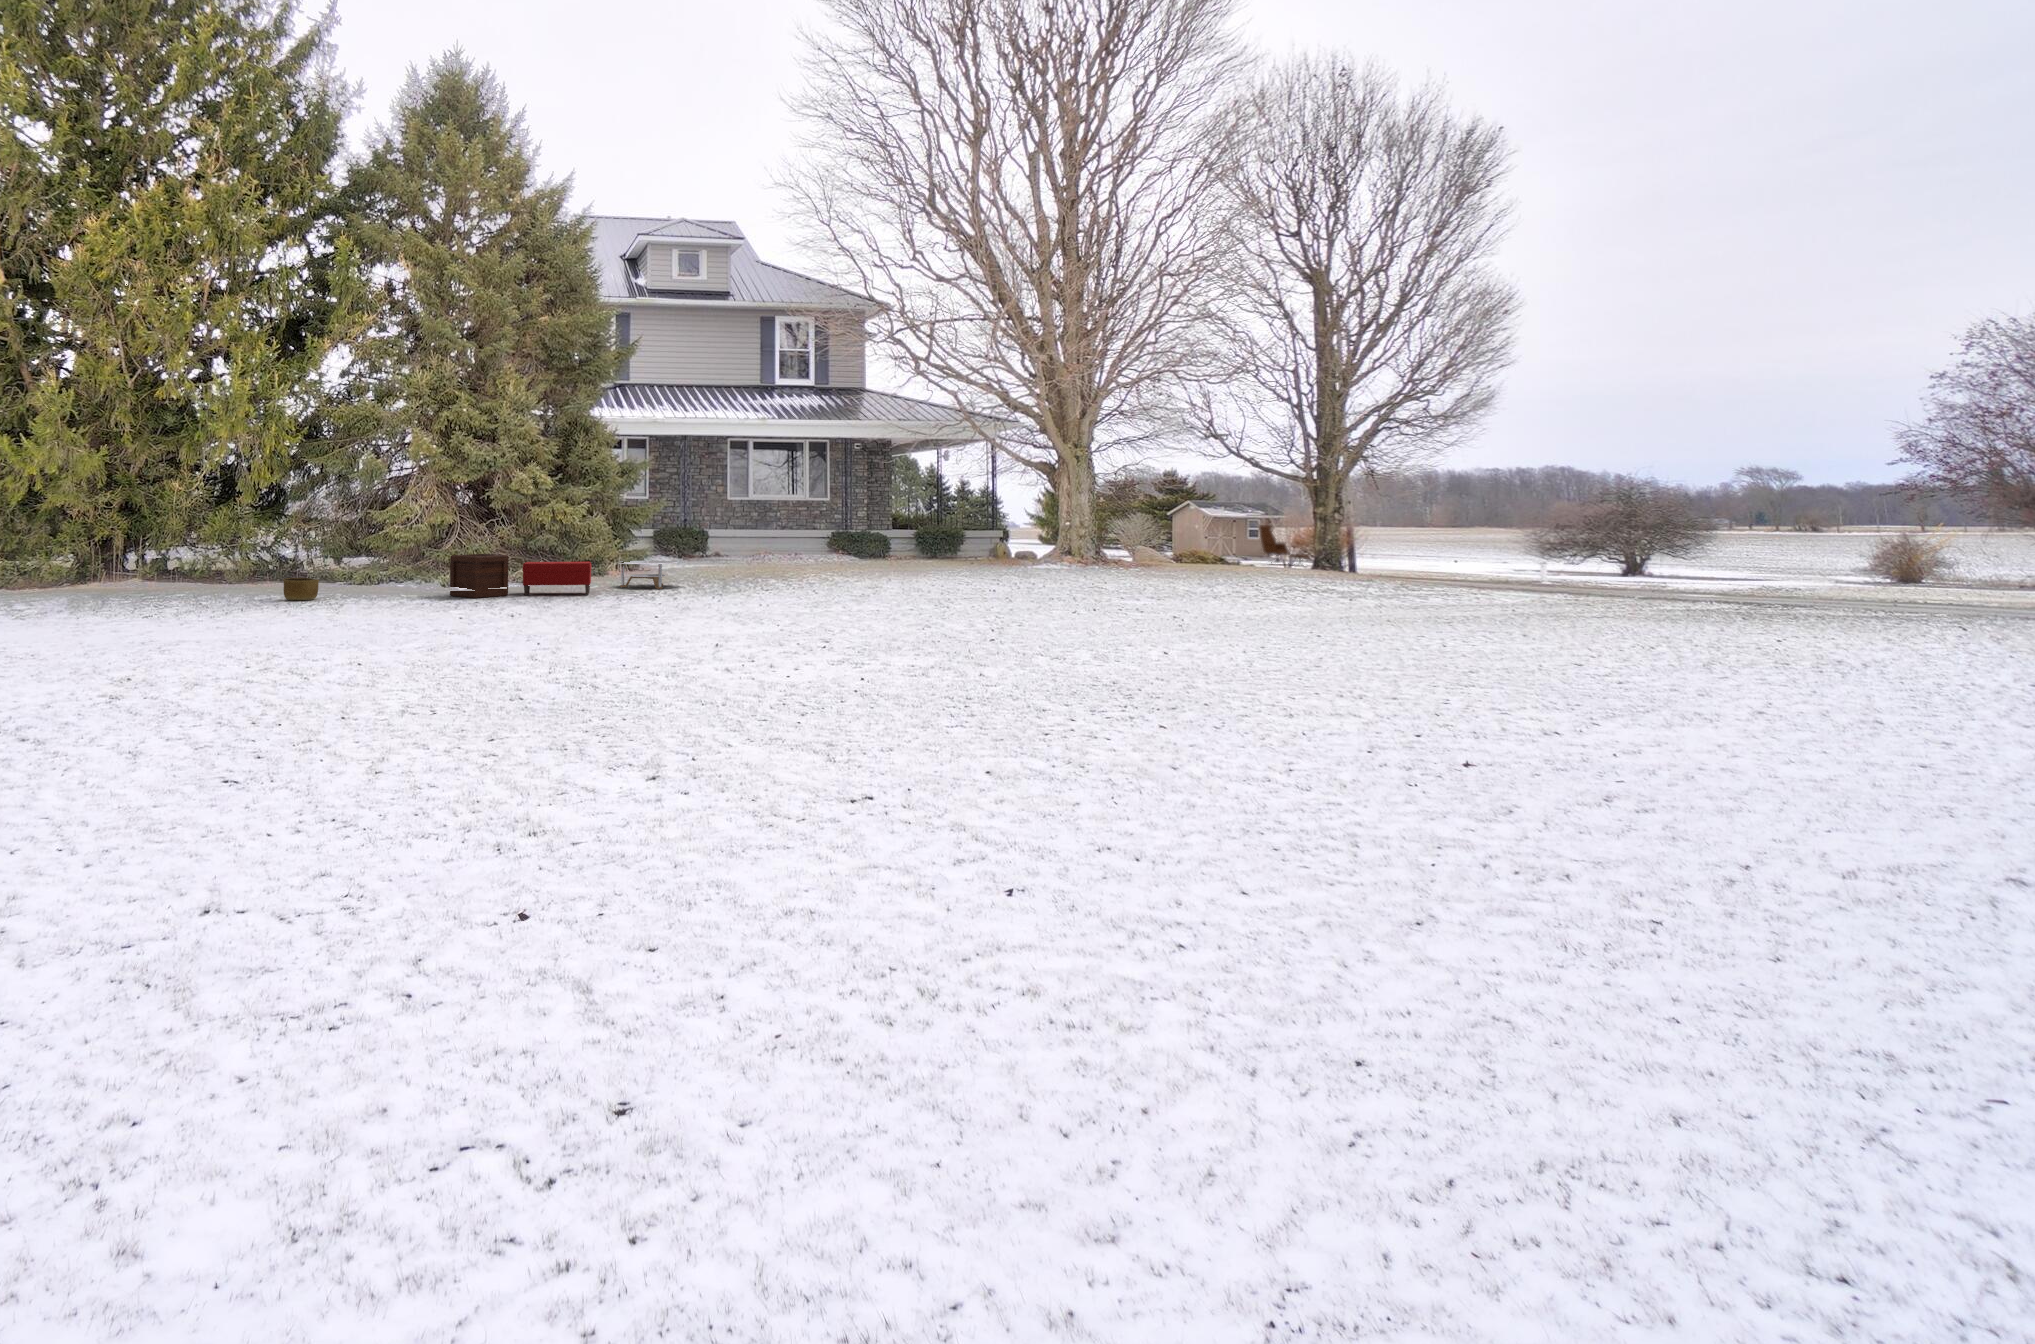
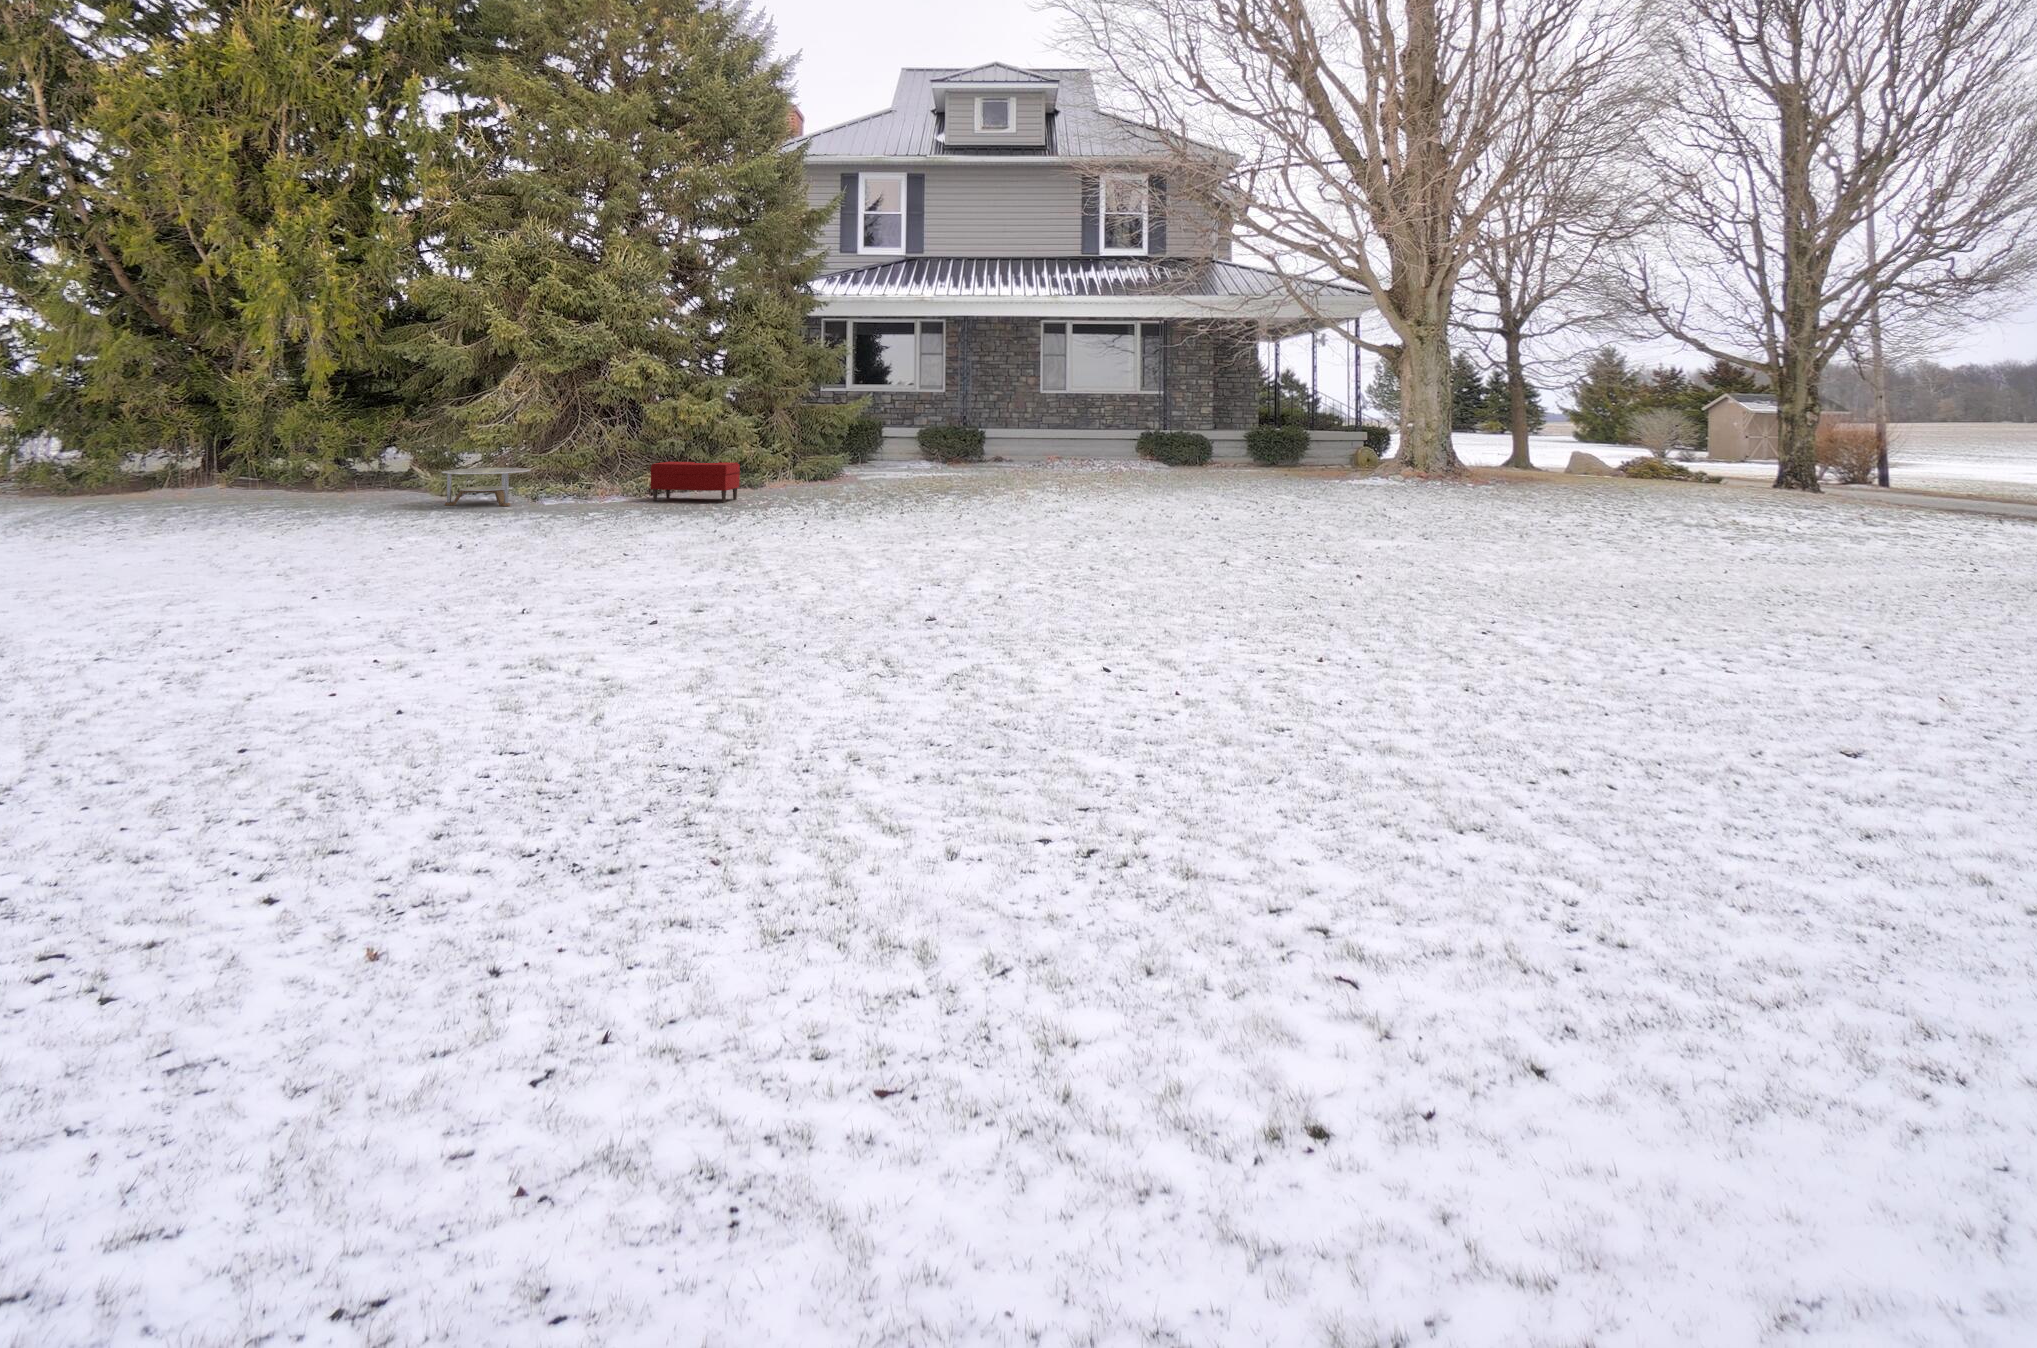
lounge chair: present [1259,525,1309,565] -> none [1711,425,1778,480]
wooden crate: present [450,554,508,598] -> none [568,452,632,504]
round table: present [620,561,678,589] -> present [442,468,531,506]
basket: present [283,578,319,601] -> none [372,476,415,502]

